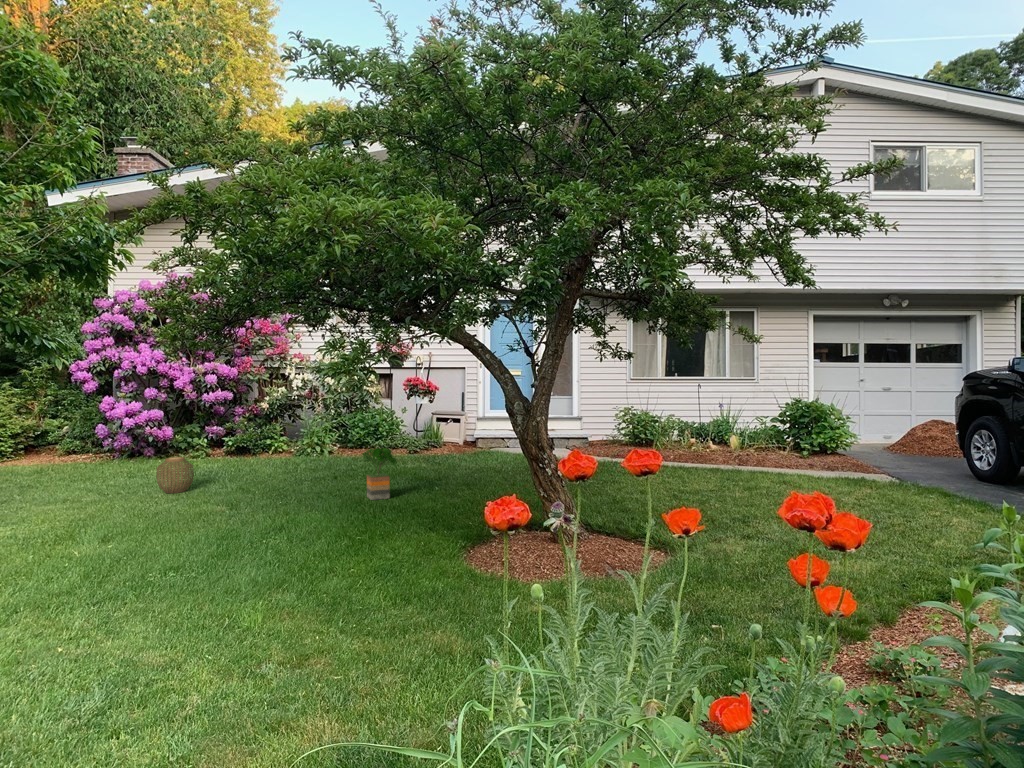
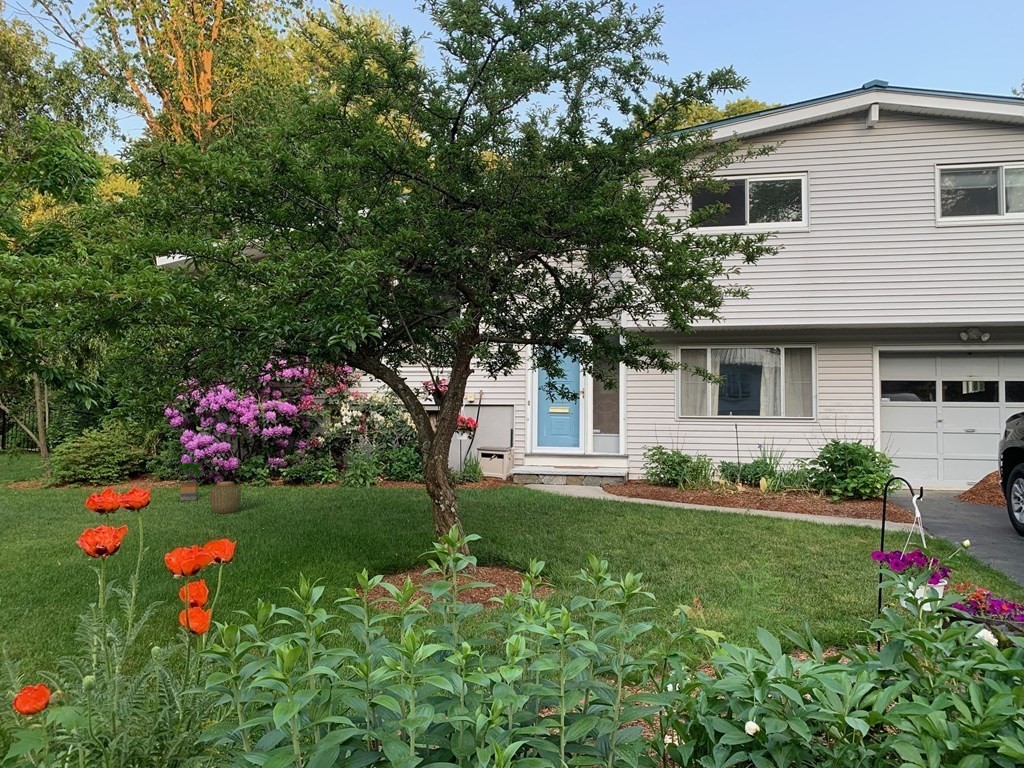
potted tree: present [362,448,397,500] -> present [178,462,203,501]

